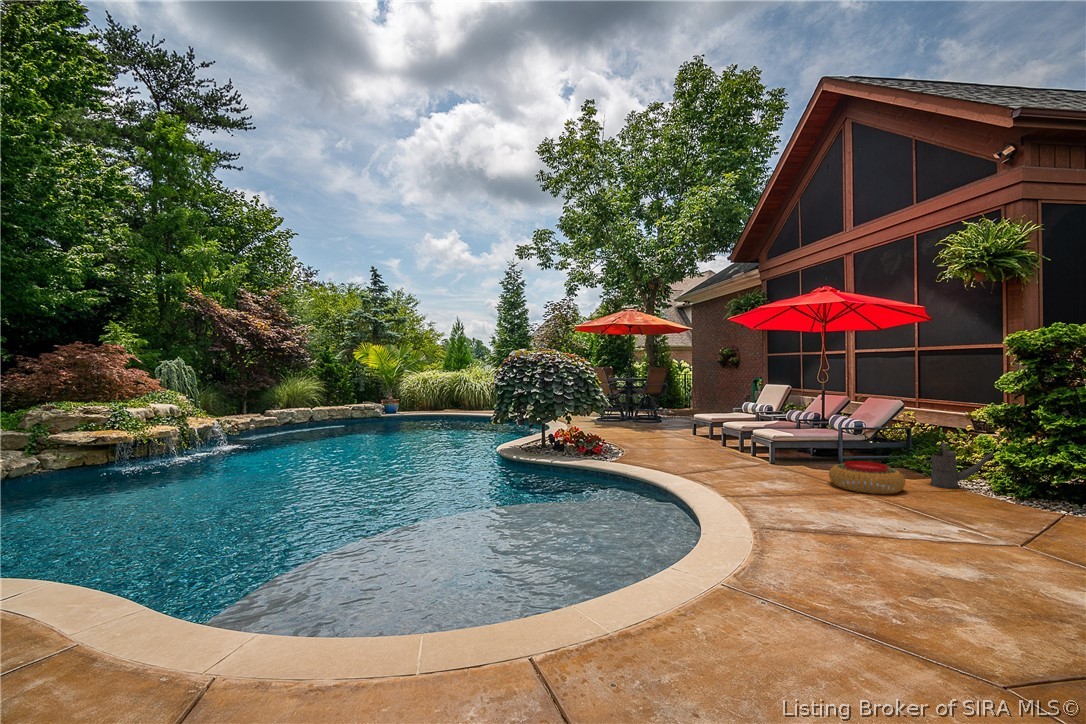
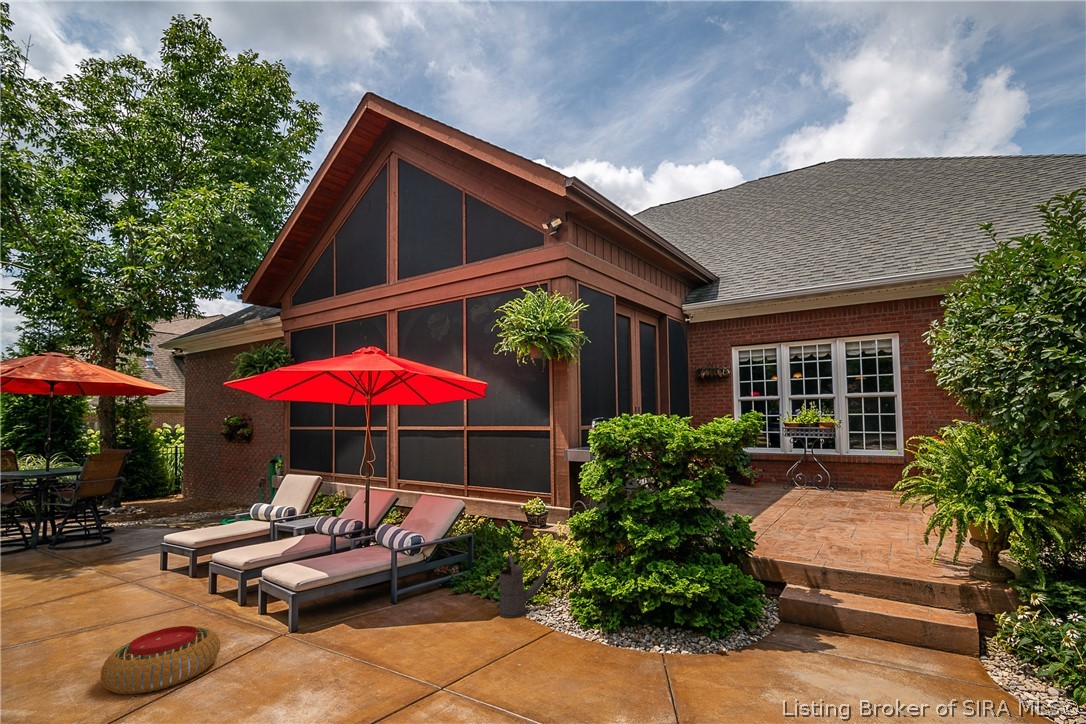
pouf: present [829,461,905,494] -> present [100,626,220,695]

